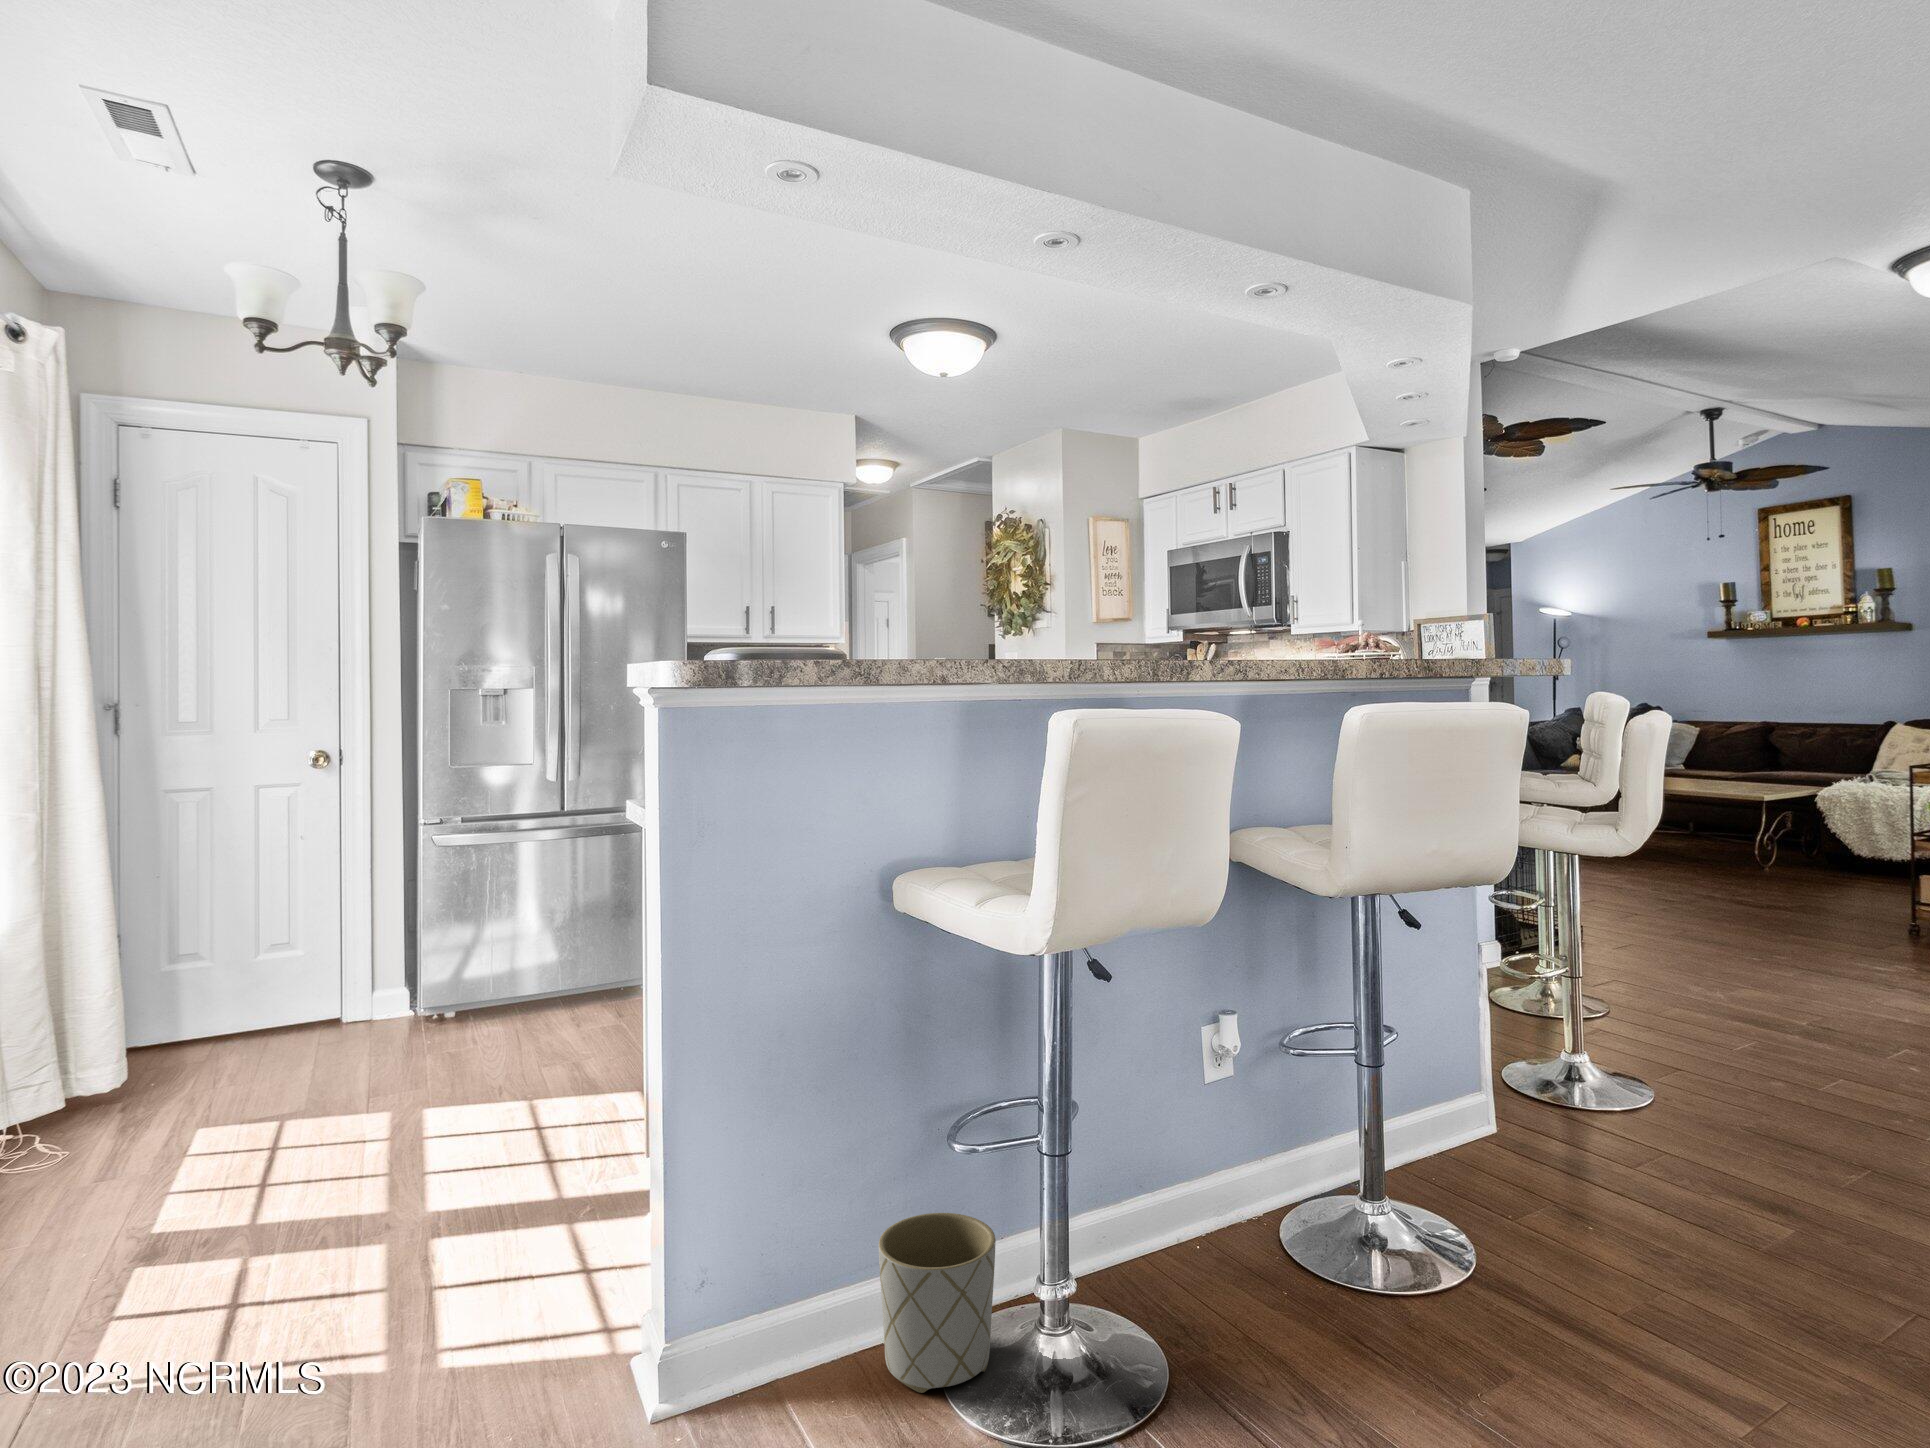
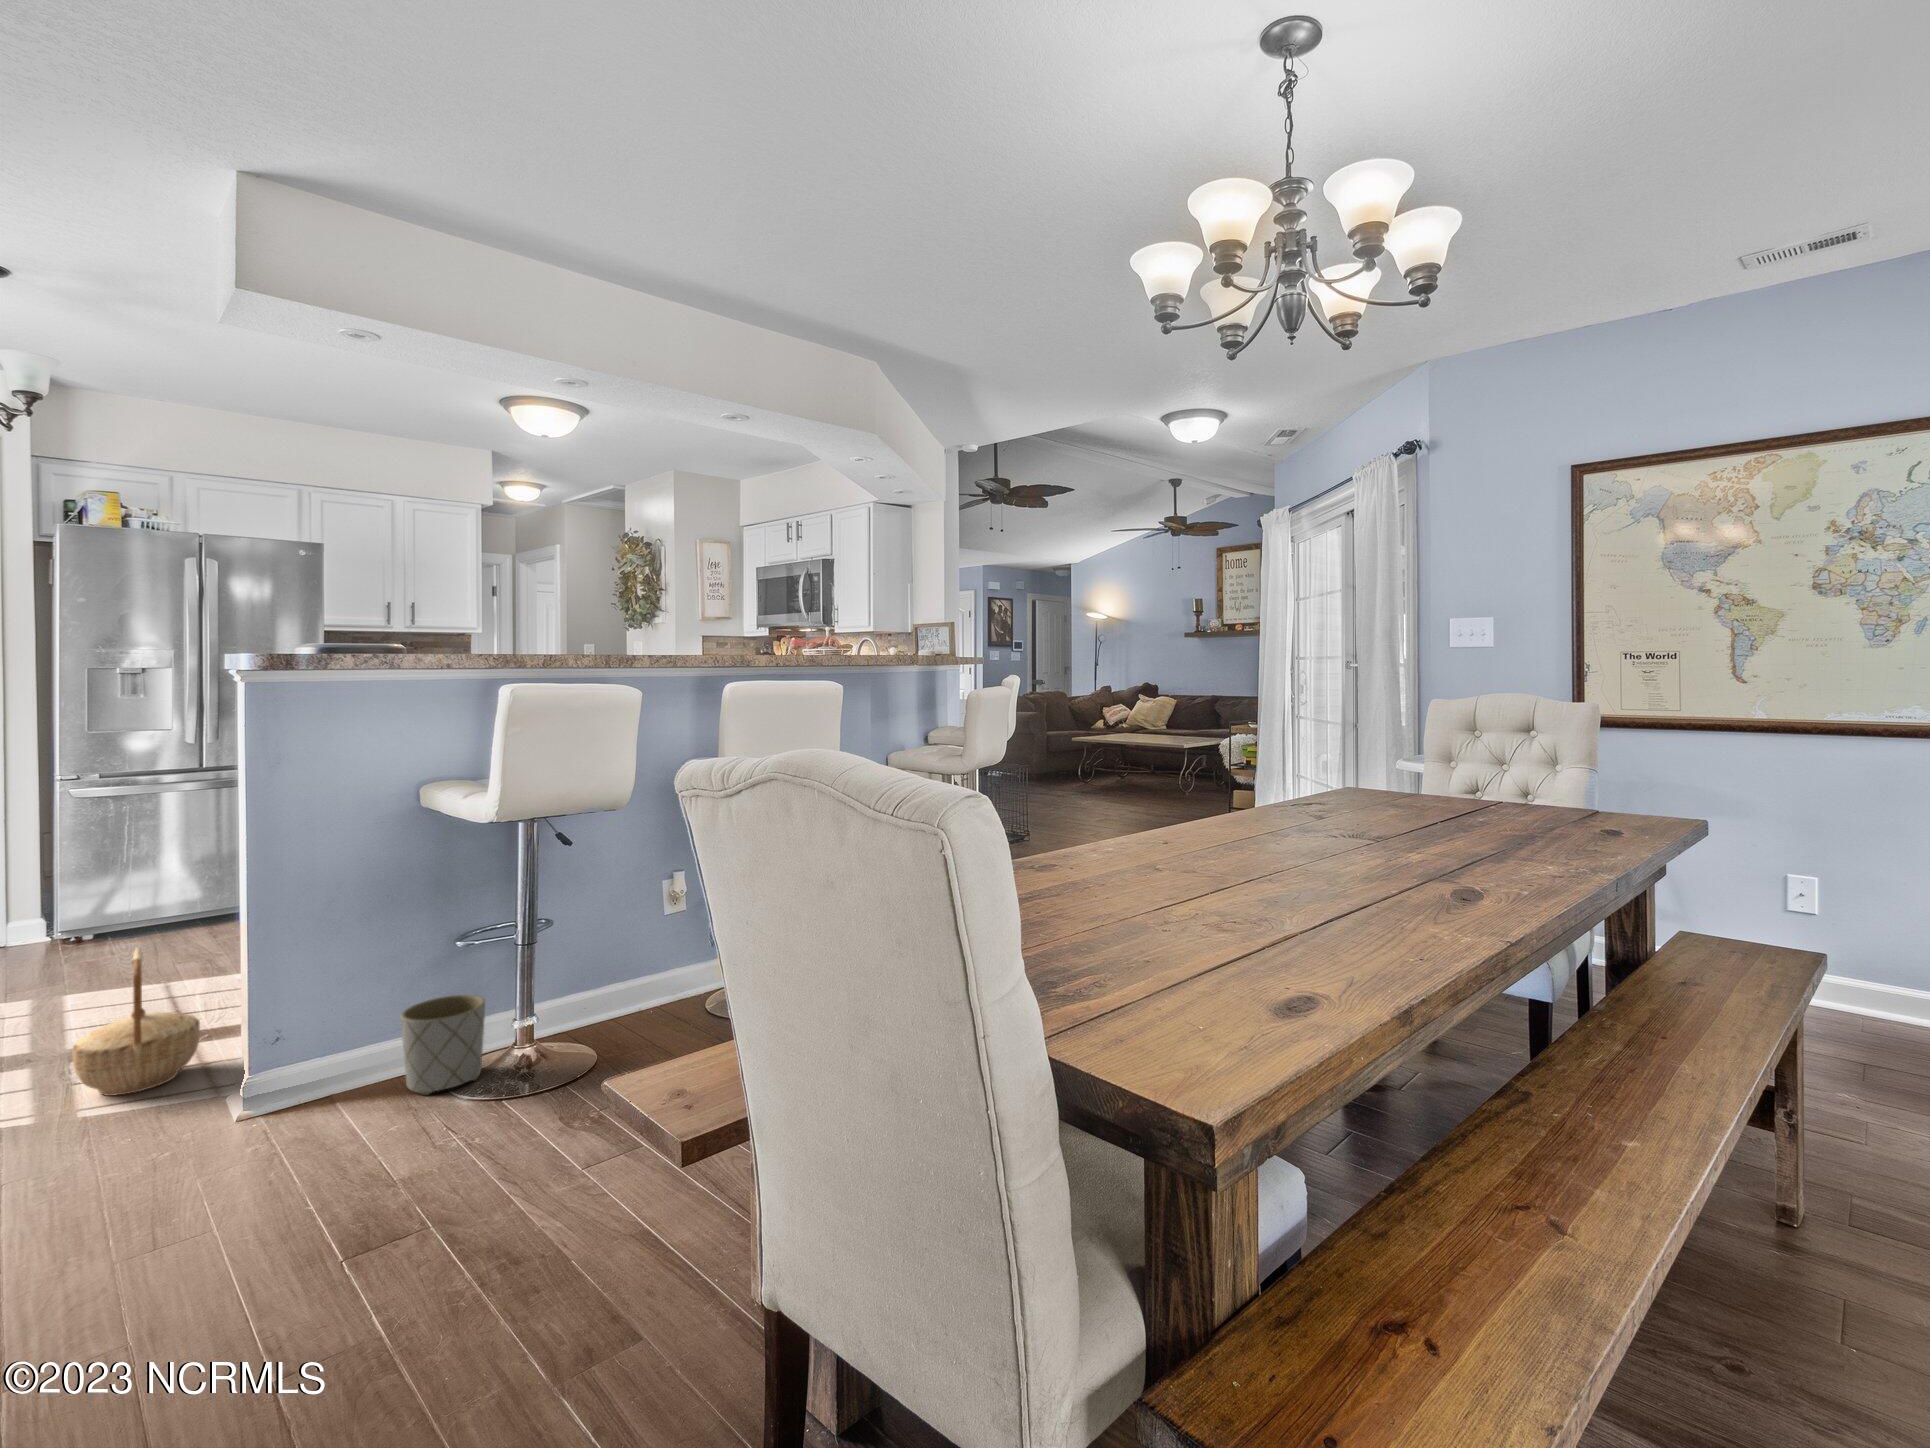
basket: none [454,1083,598,1307] -> present [73,947,200,1096]

